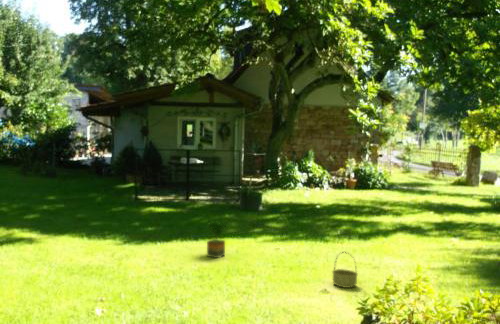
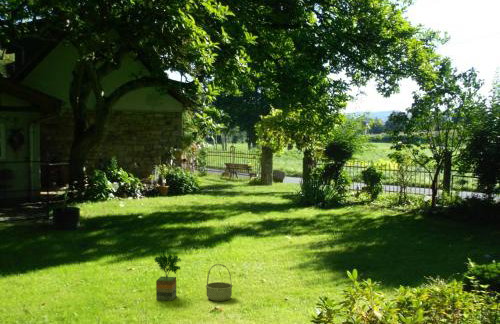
potted tree: present [207,221,227,258] -> present [154,255,181,301]

